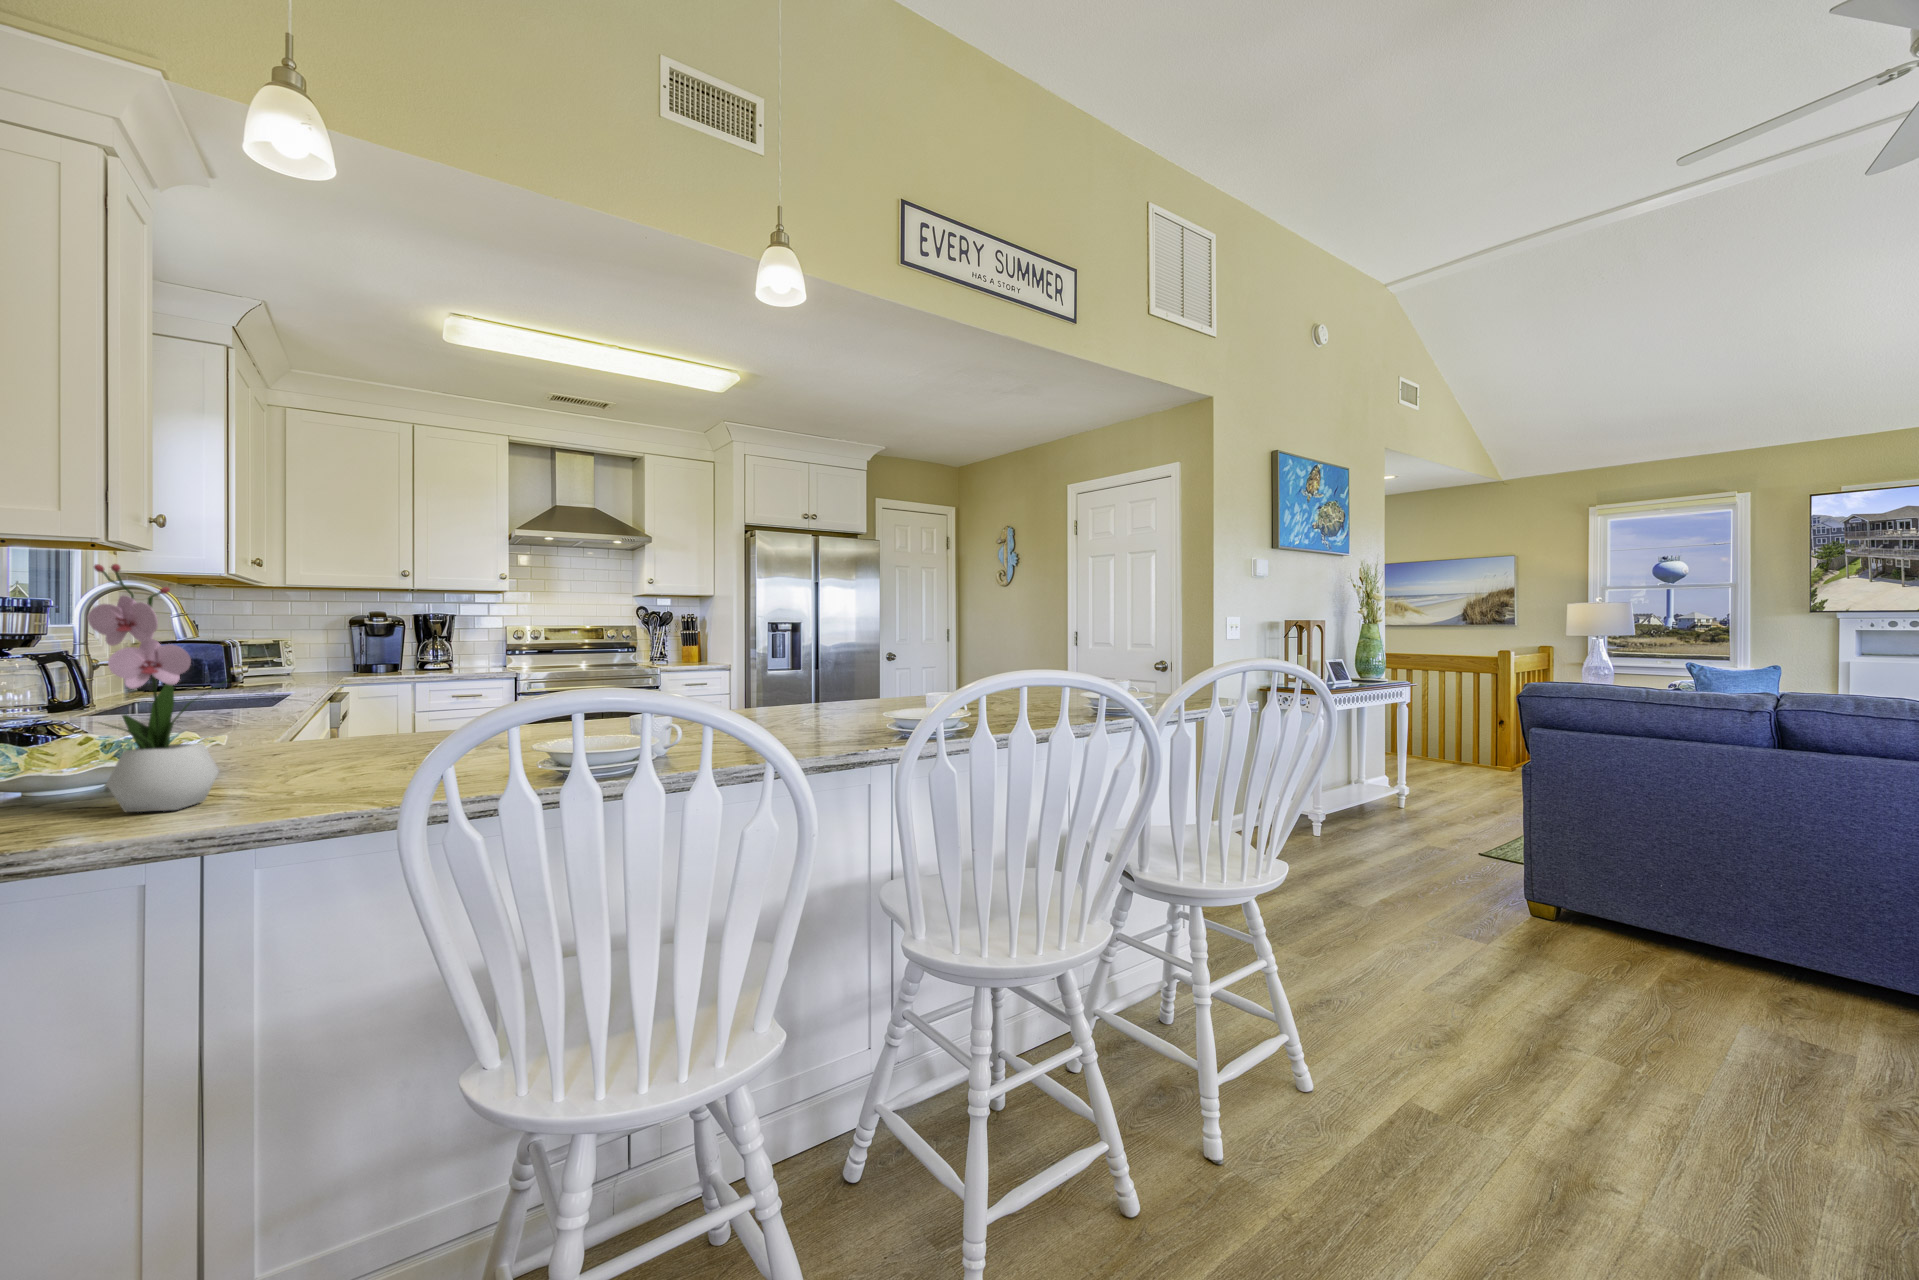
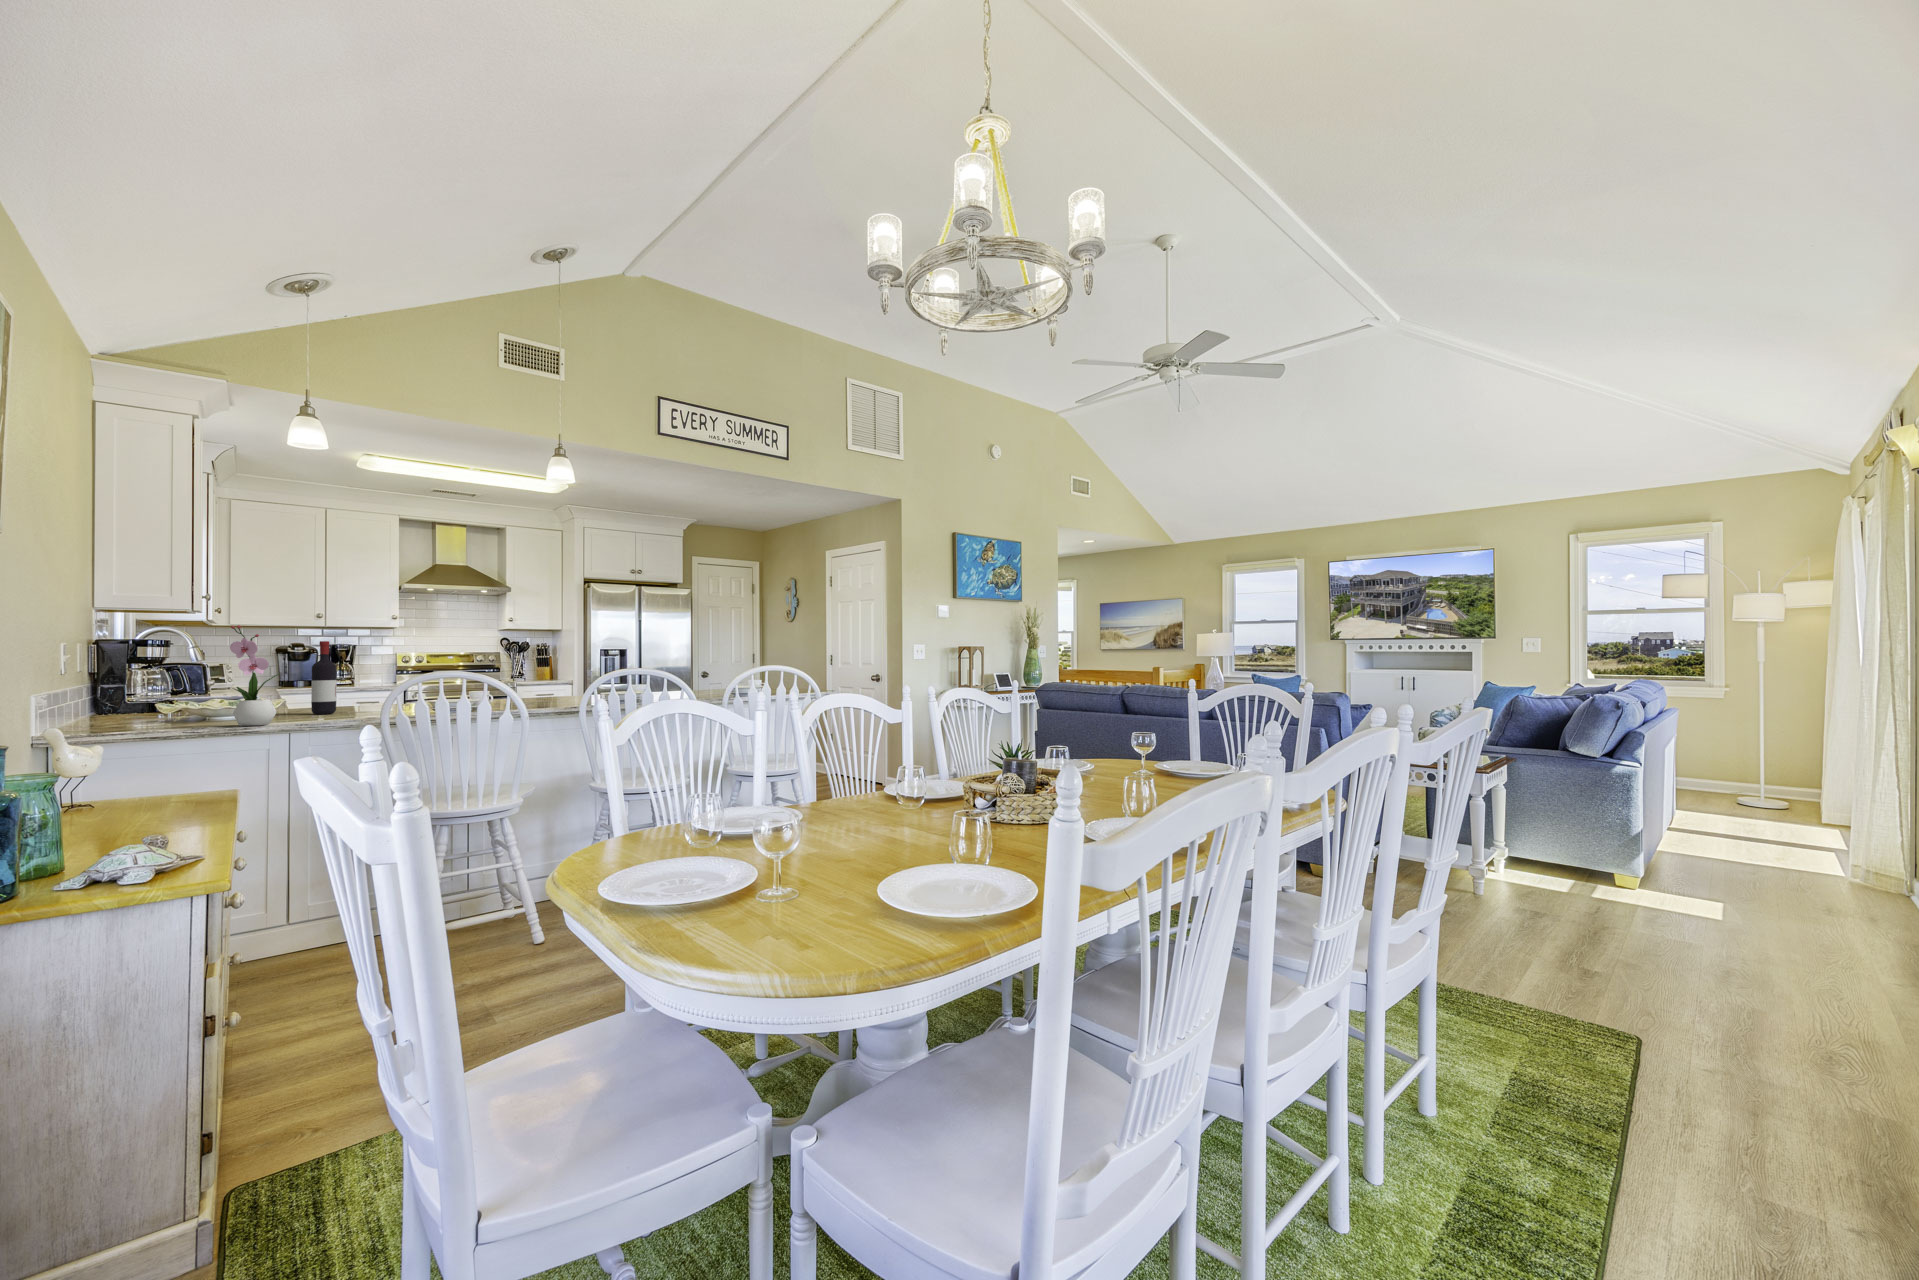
wine bottle: none [332,607,380,755] -> present [311,641,337,714]

